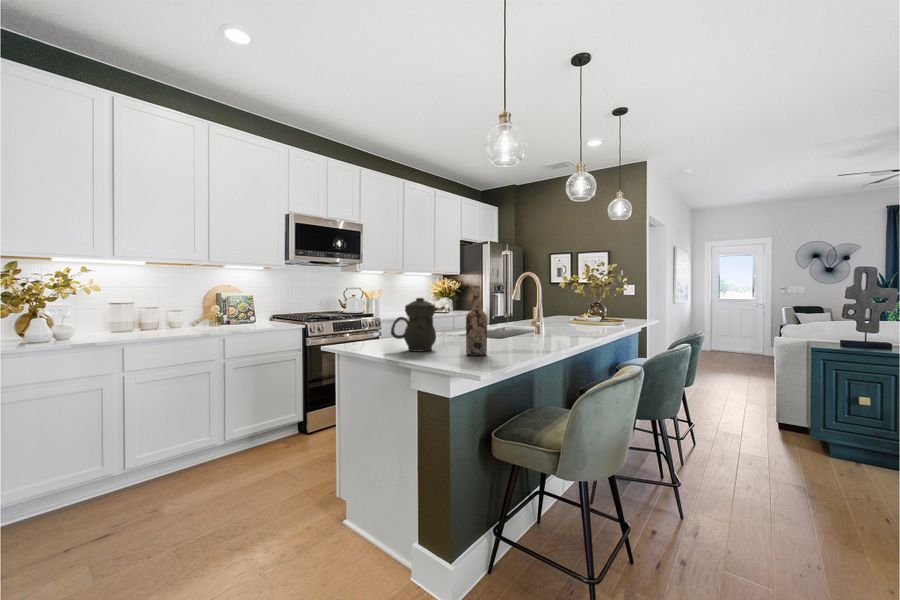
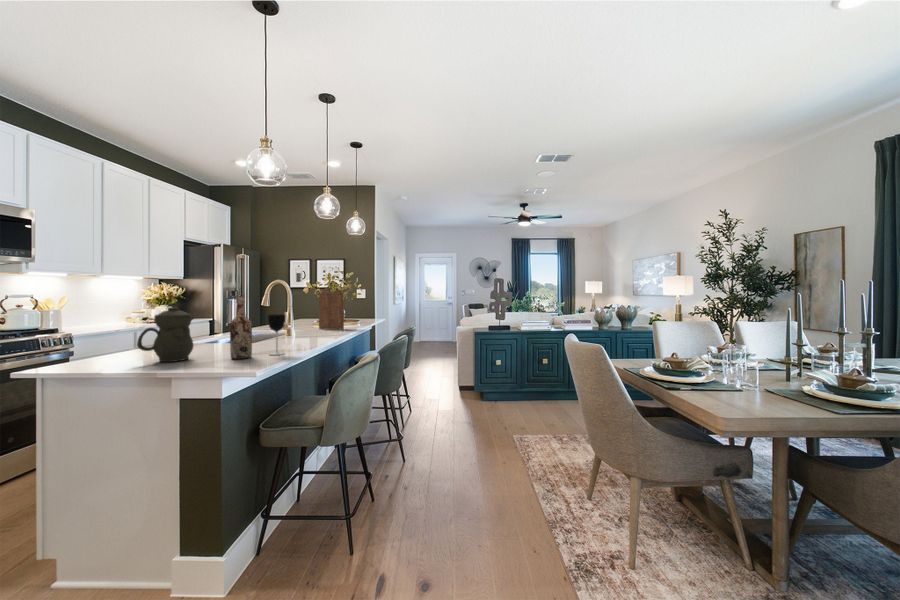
cutting board: none [573,280,603,329] -> present [319,288,344,329]
wine glass: none [504,309,523,355] -> present [268,315,285,355]

